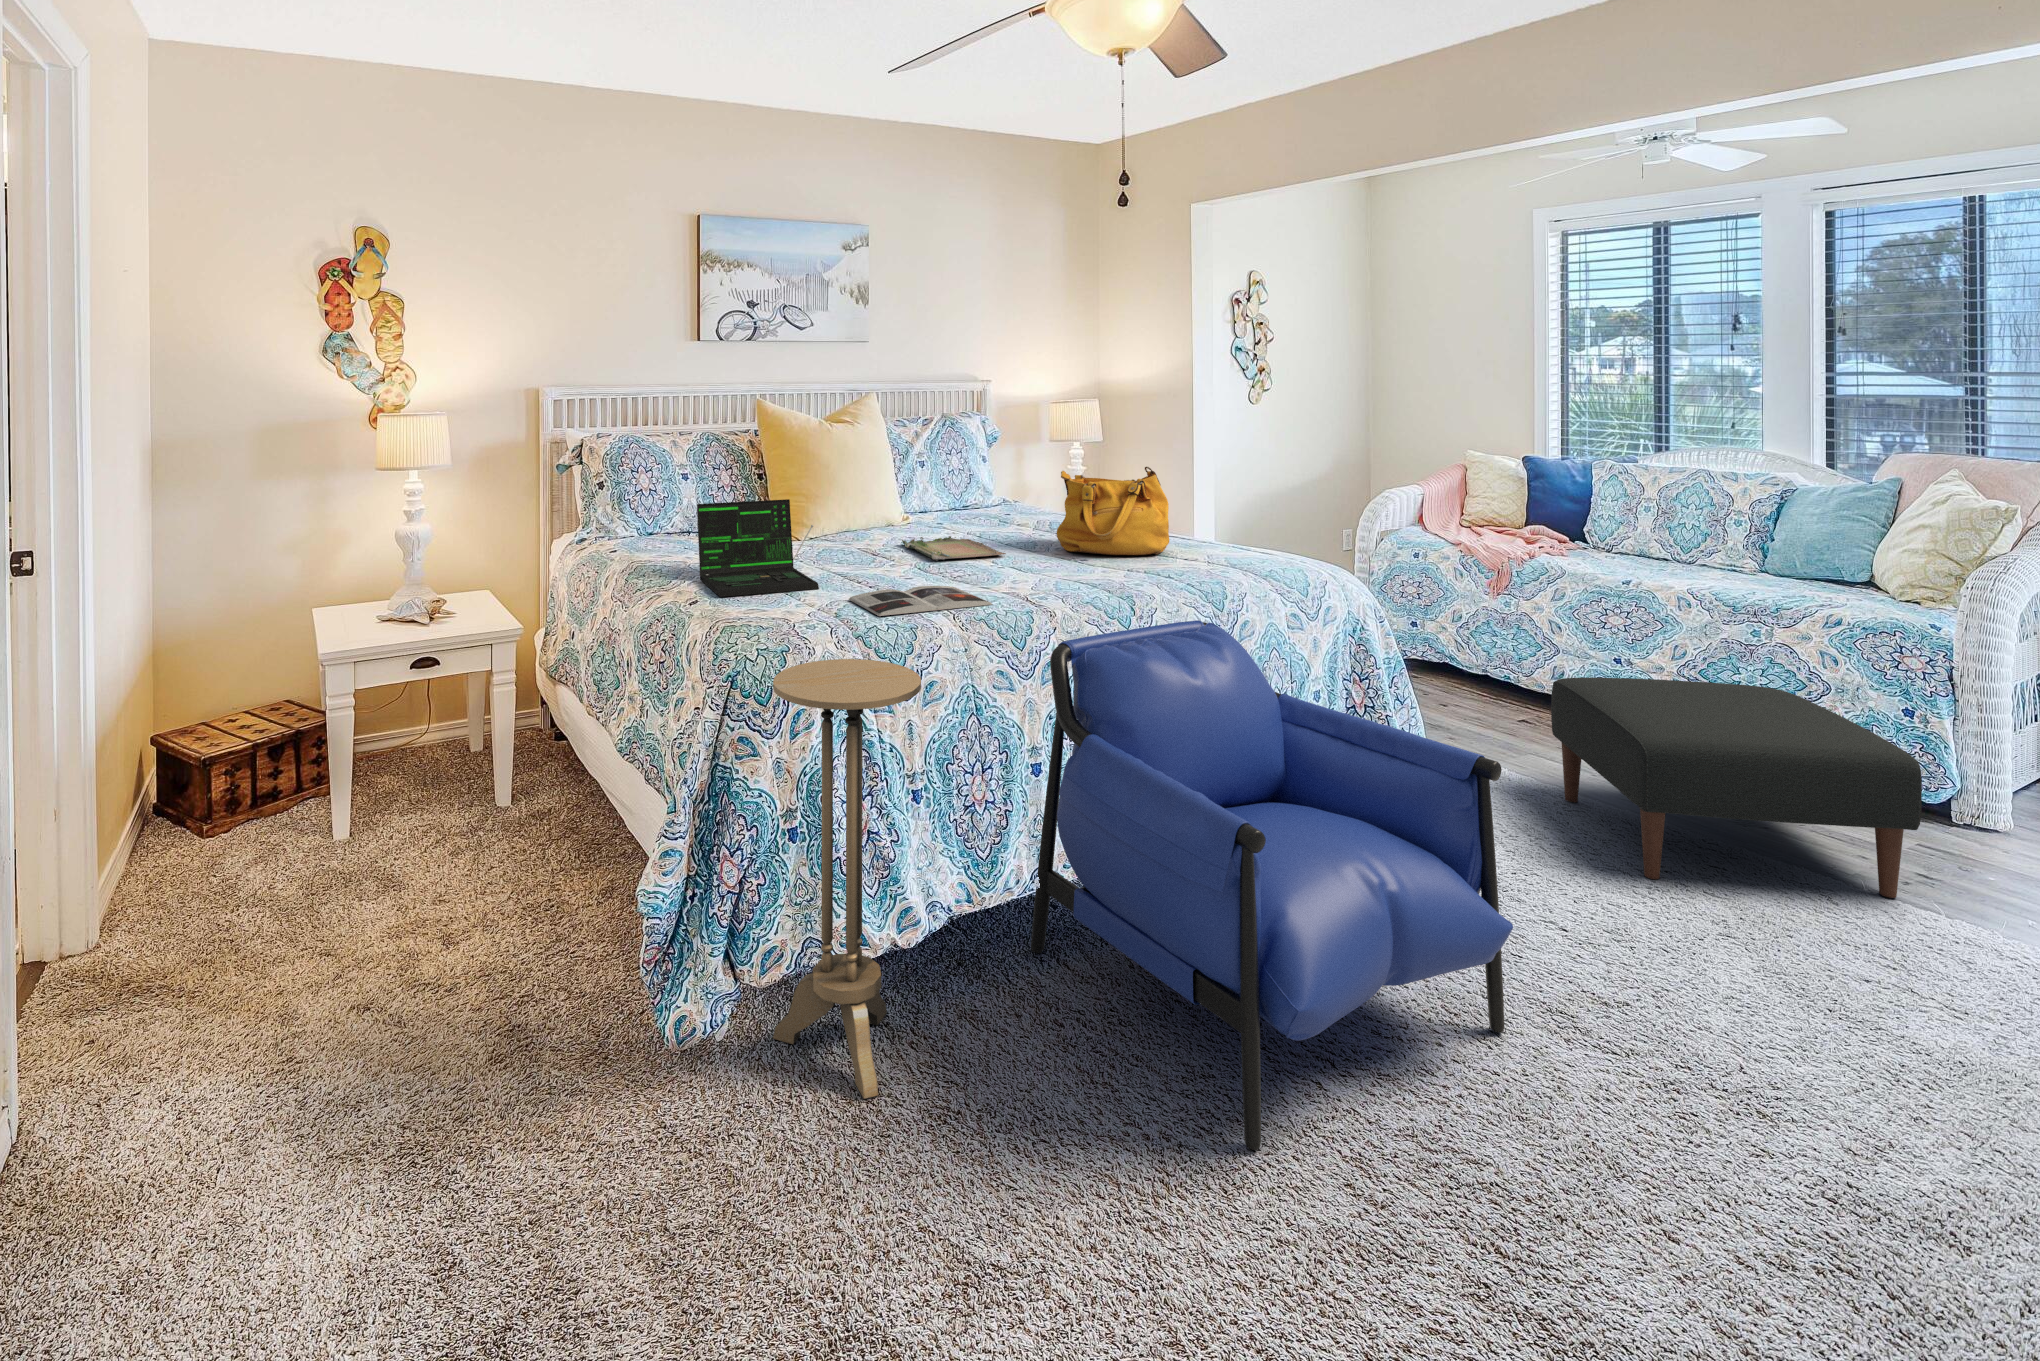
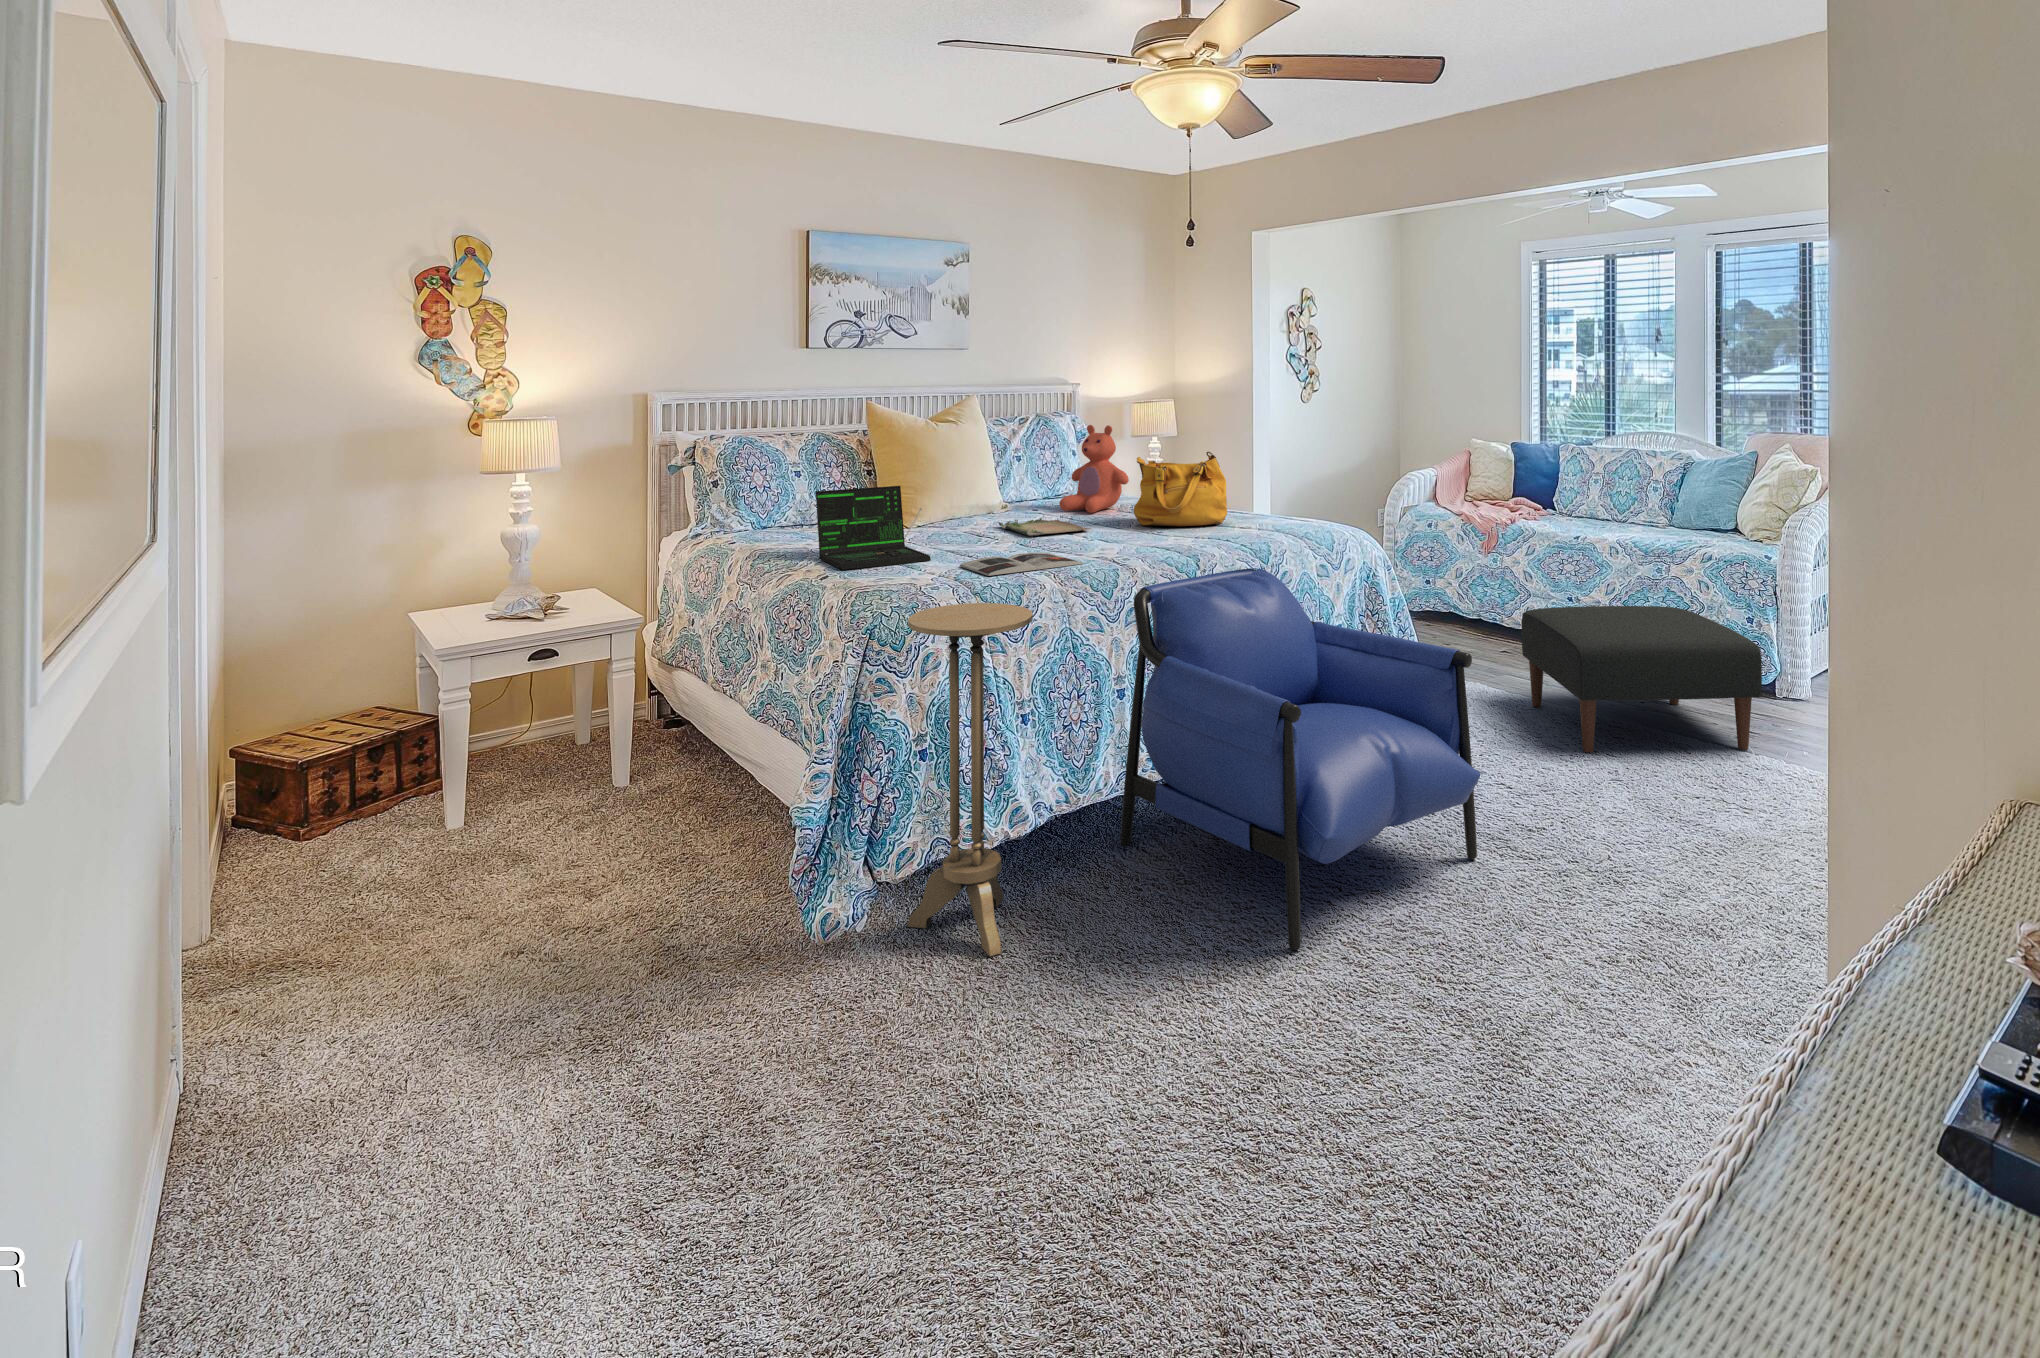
teddy bear: none [973,428,1052,530] -> present [1059,425,1129,513]

